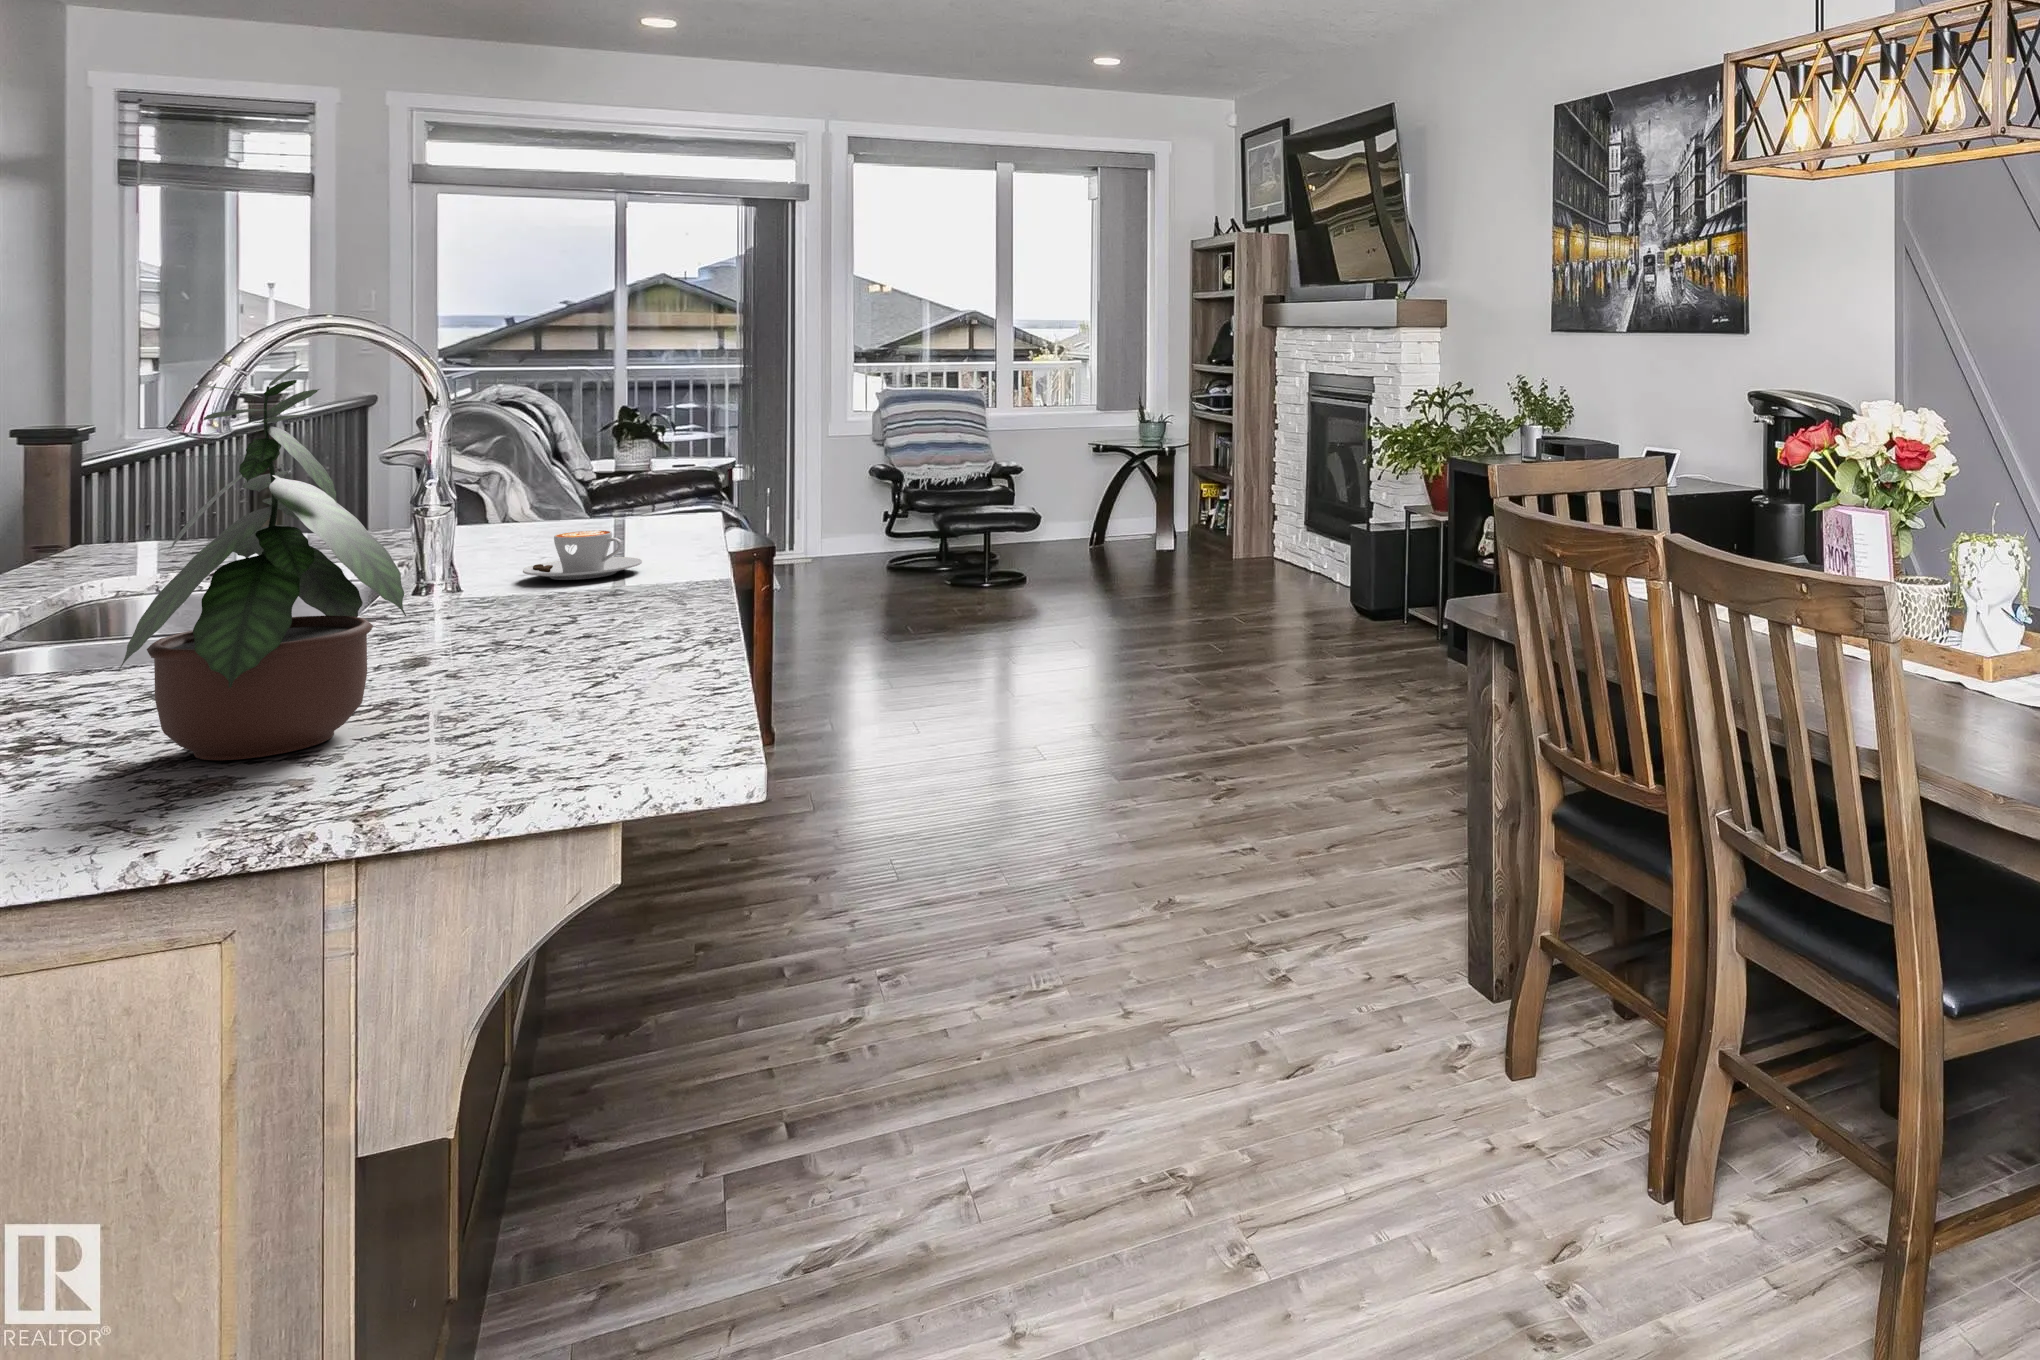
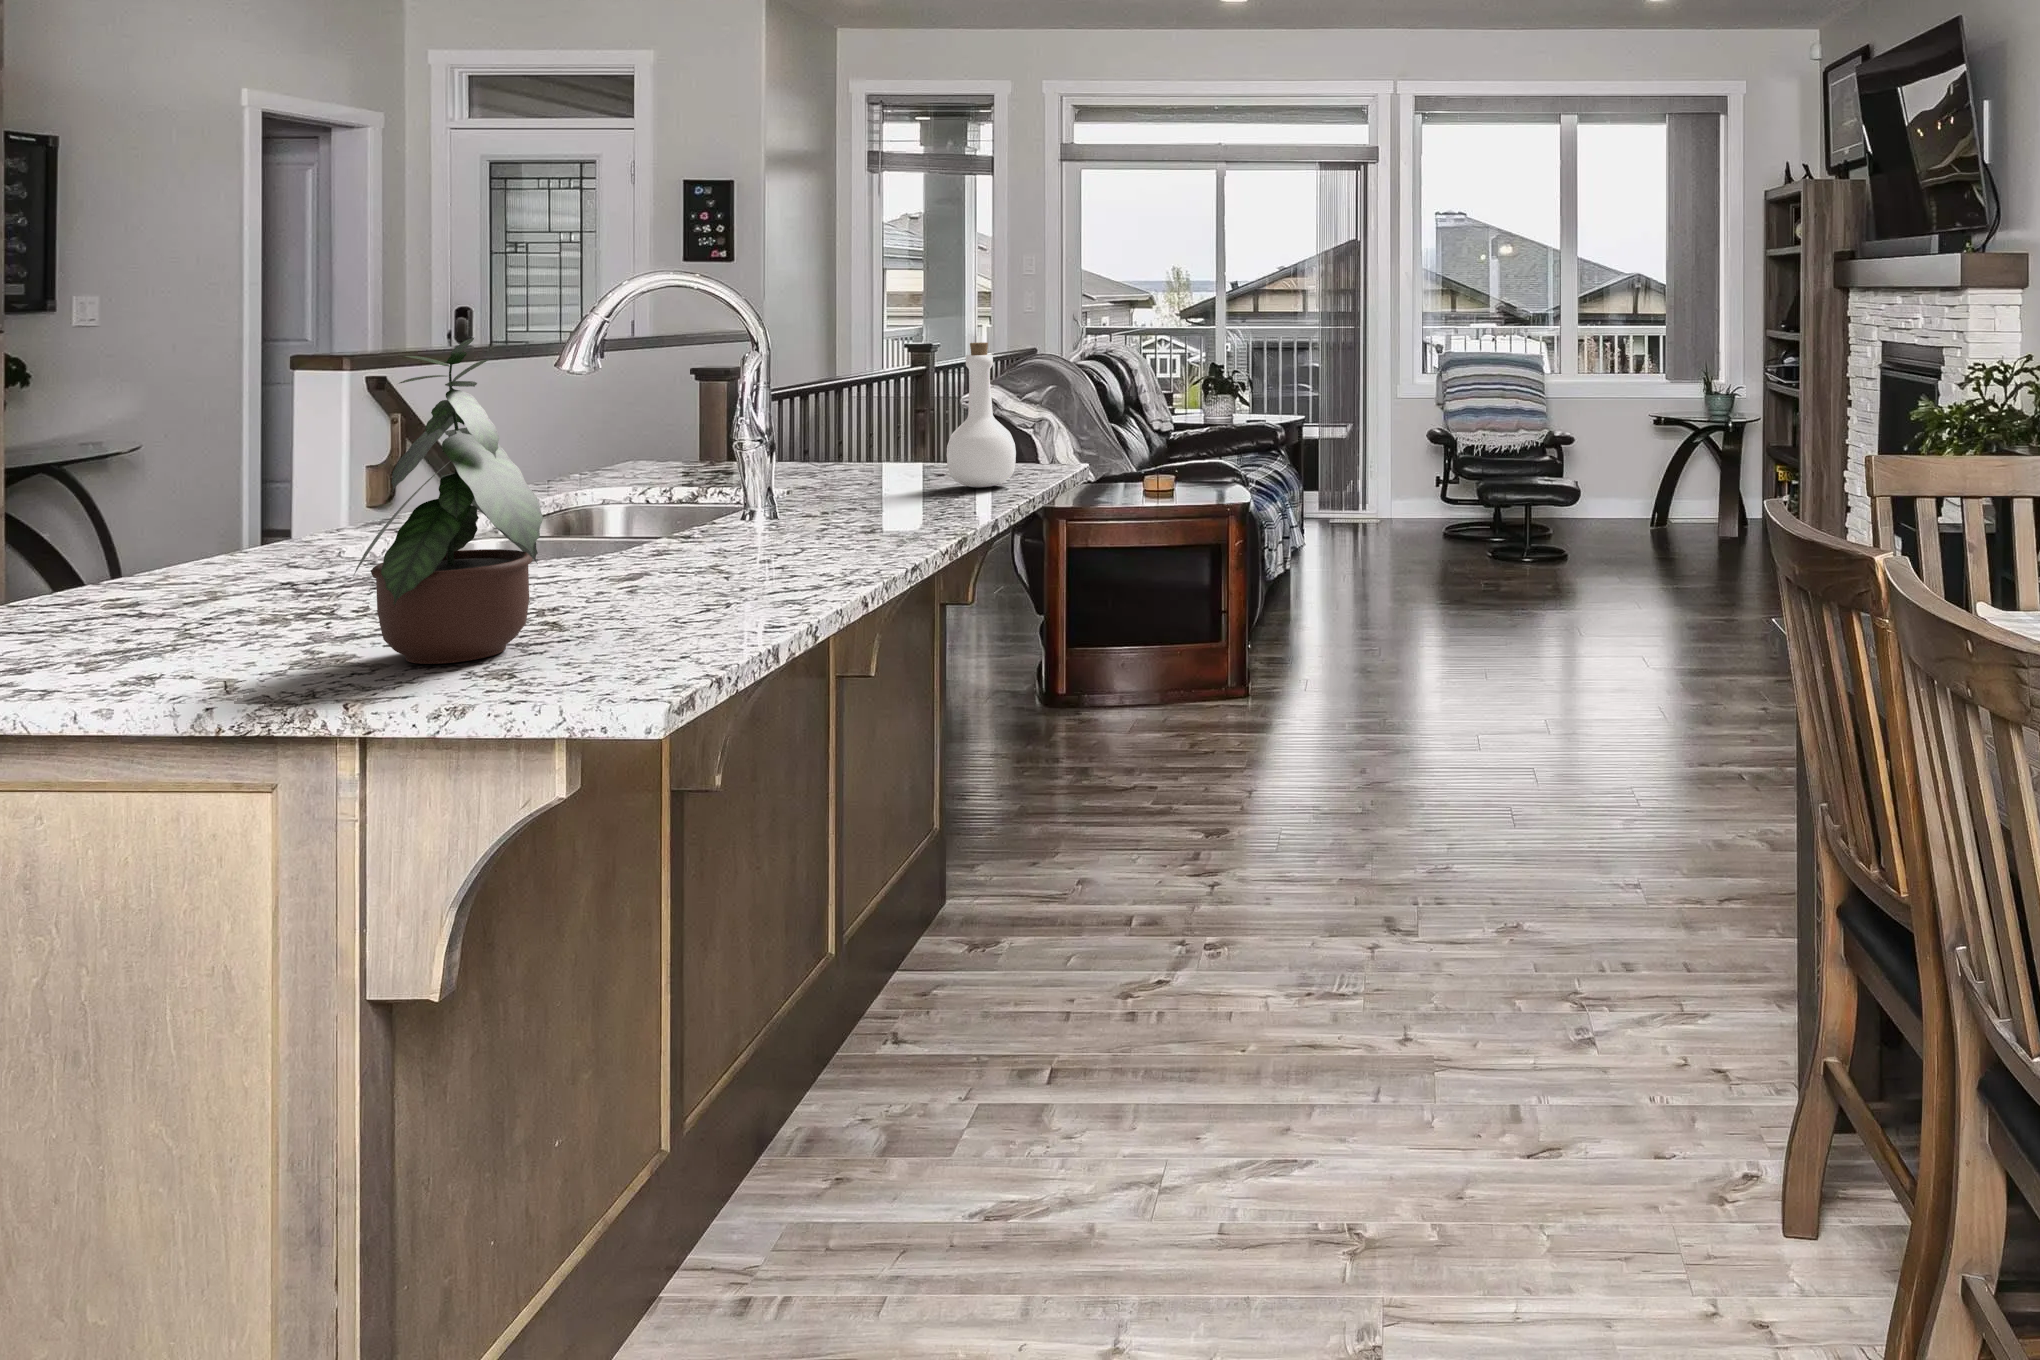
bottle: none [573,375,659,532] -> present [947,342,1016,487]
coffee cup: present [523,530,642,580] -> none [840,487,935,530]

